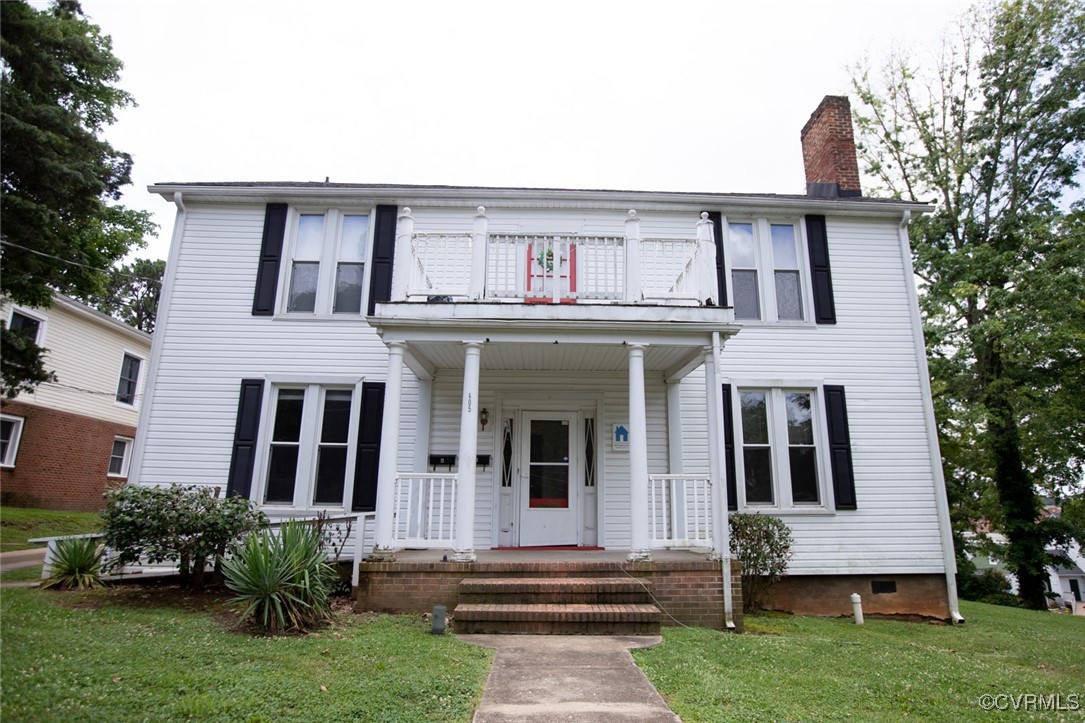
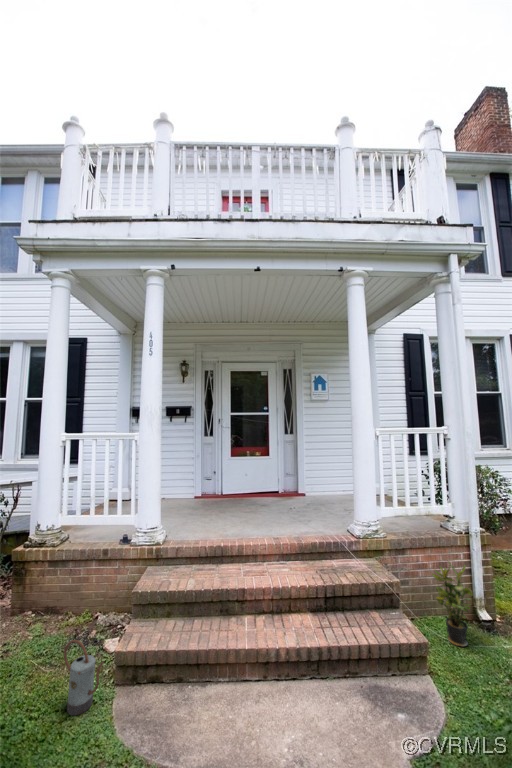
potted plant: none [683,576,713,636] -> present [432,561,473,647]

